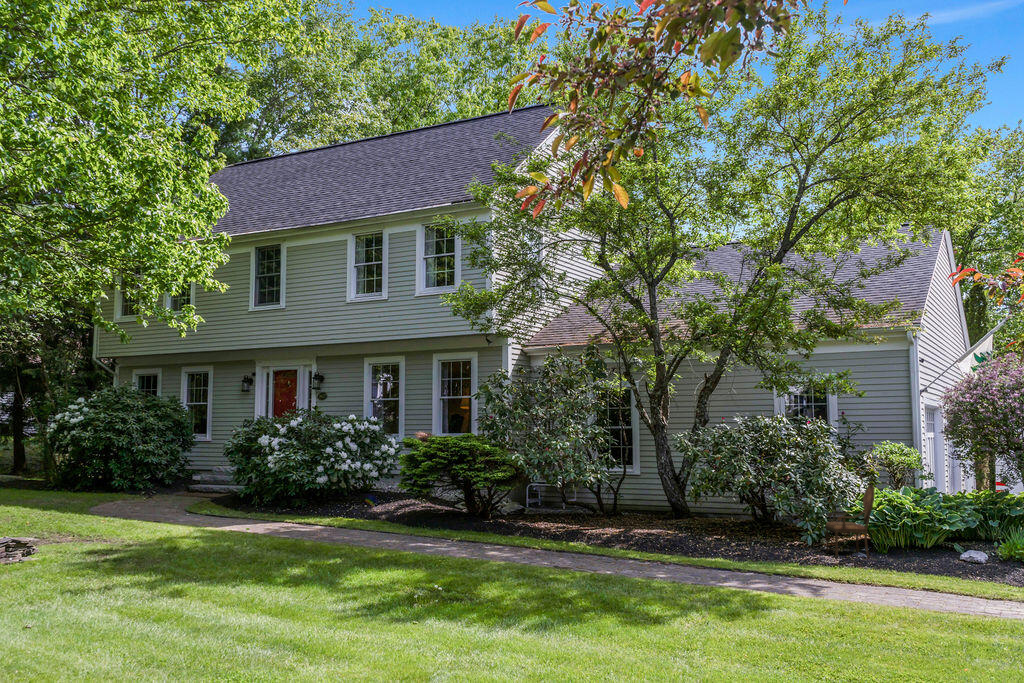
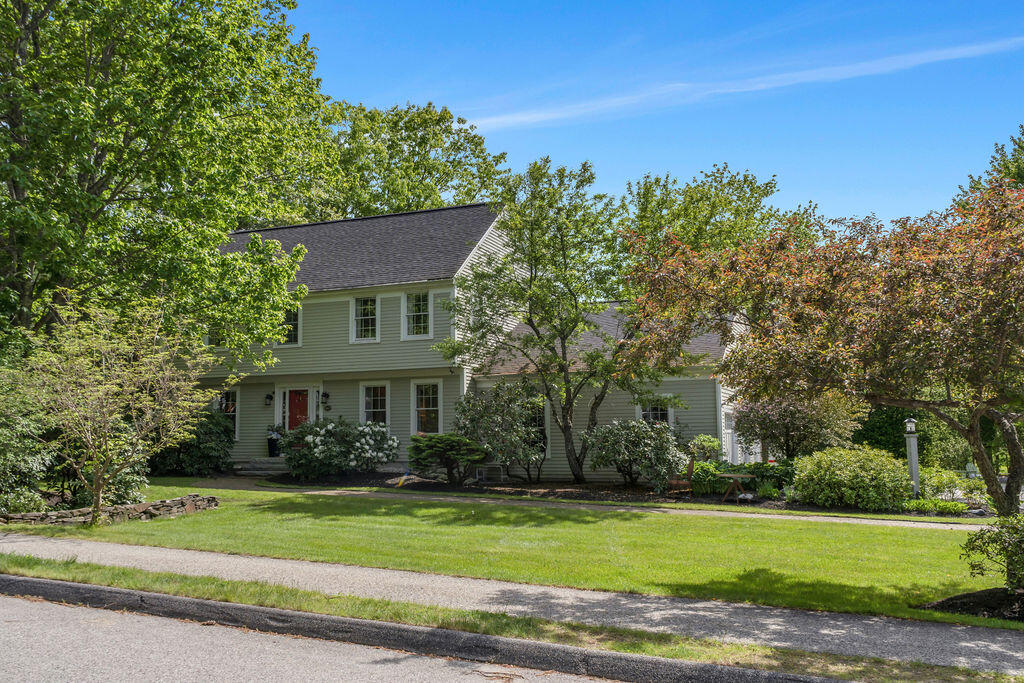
round table: none [914,514,992,569] -> present [716,474,756,503]

